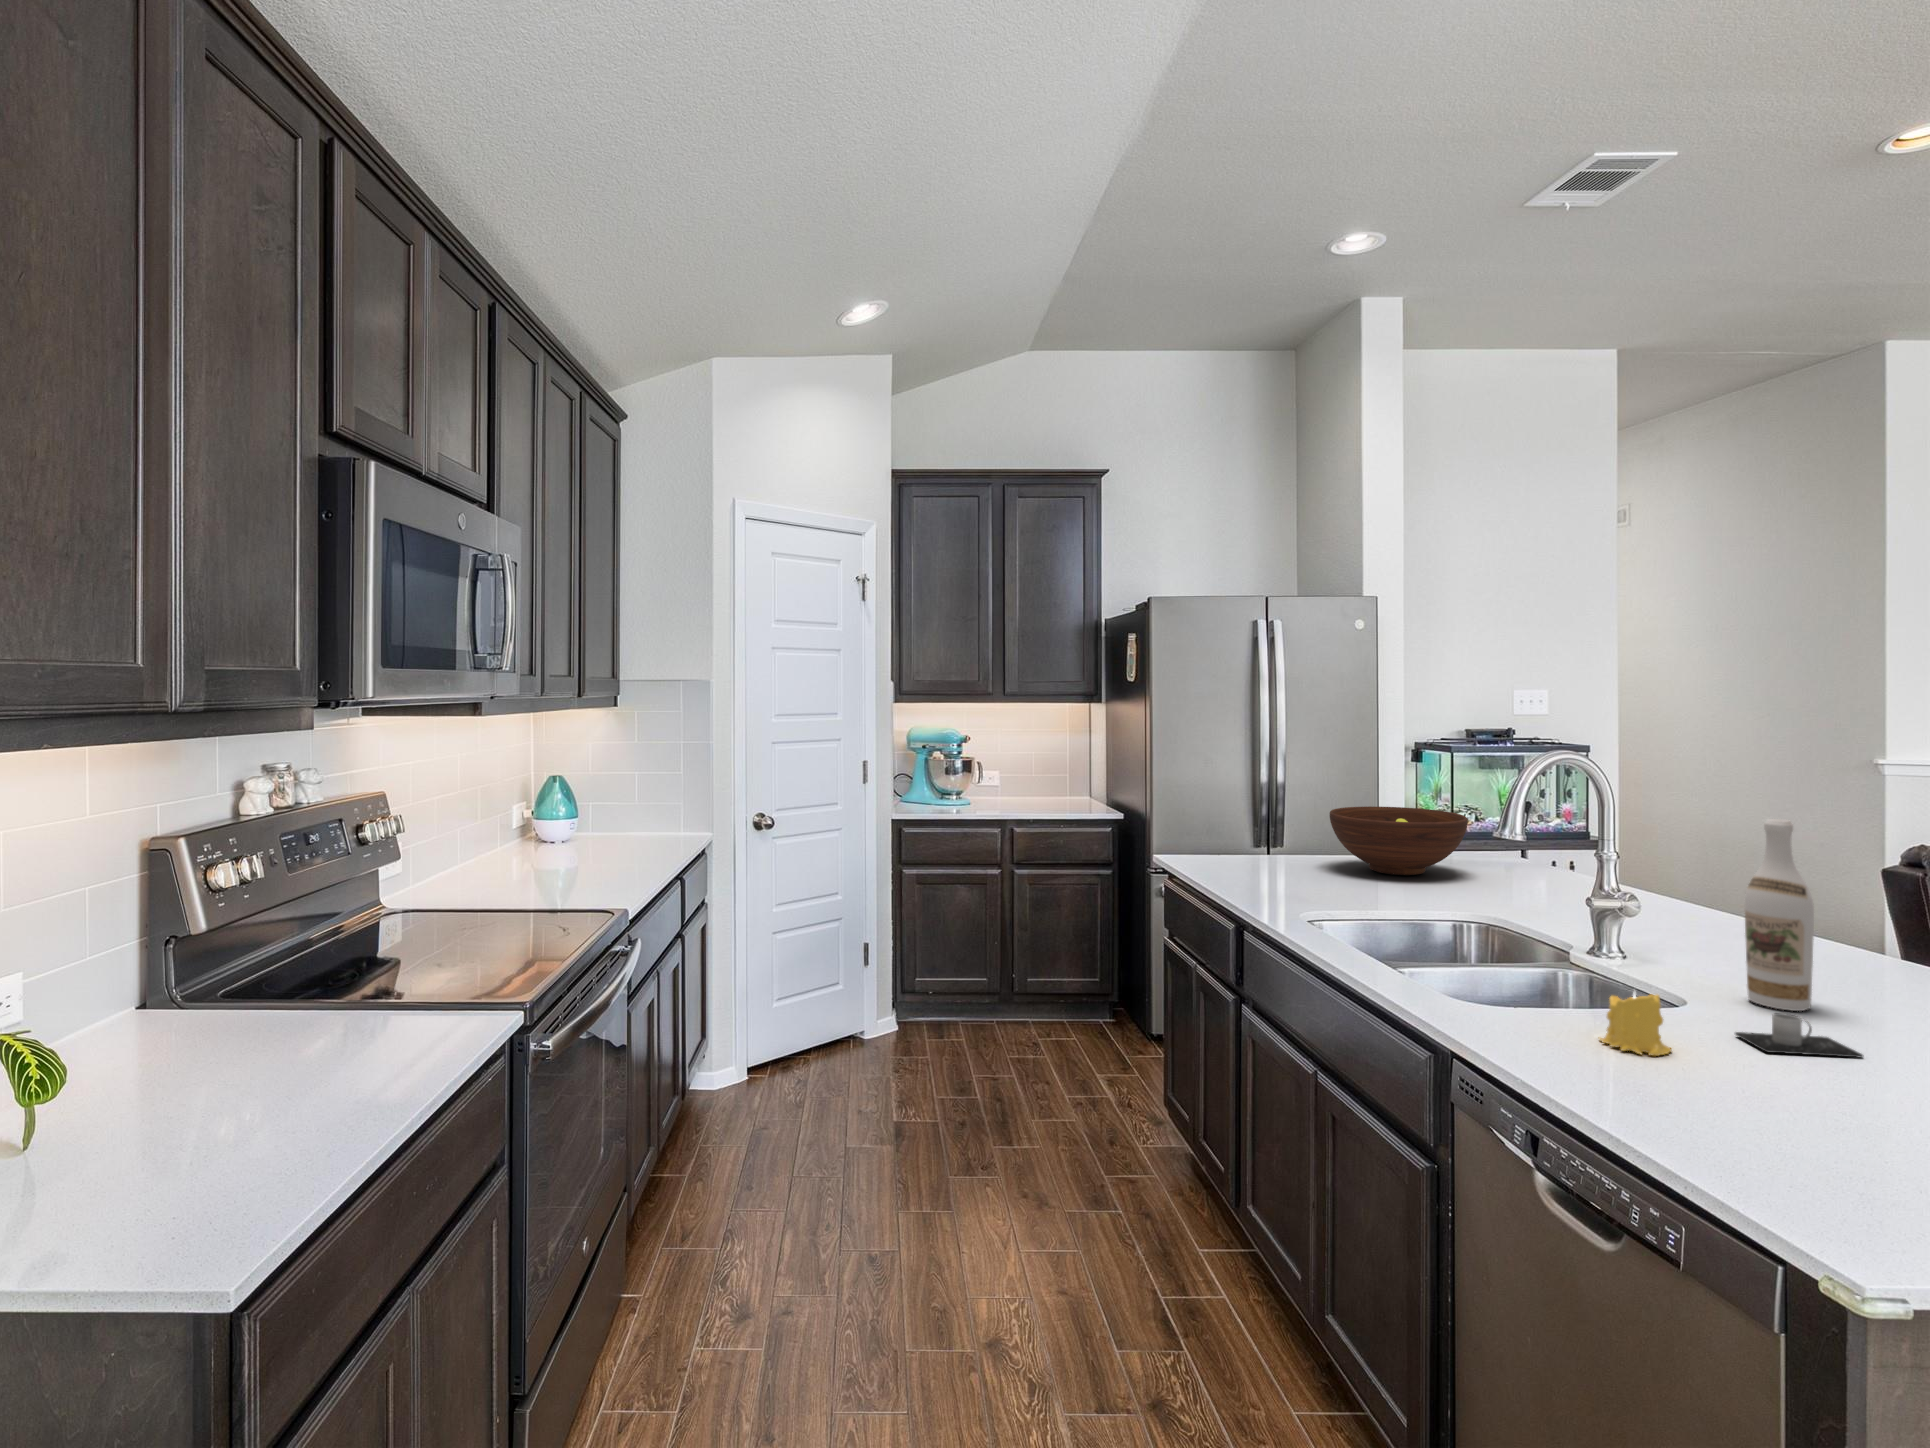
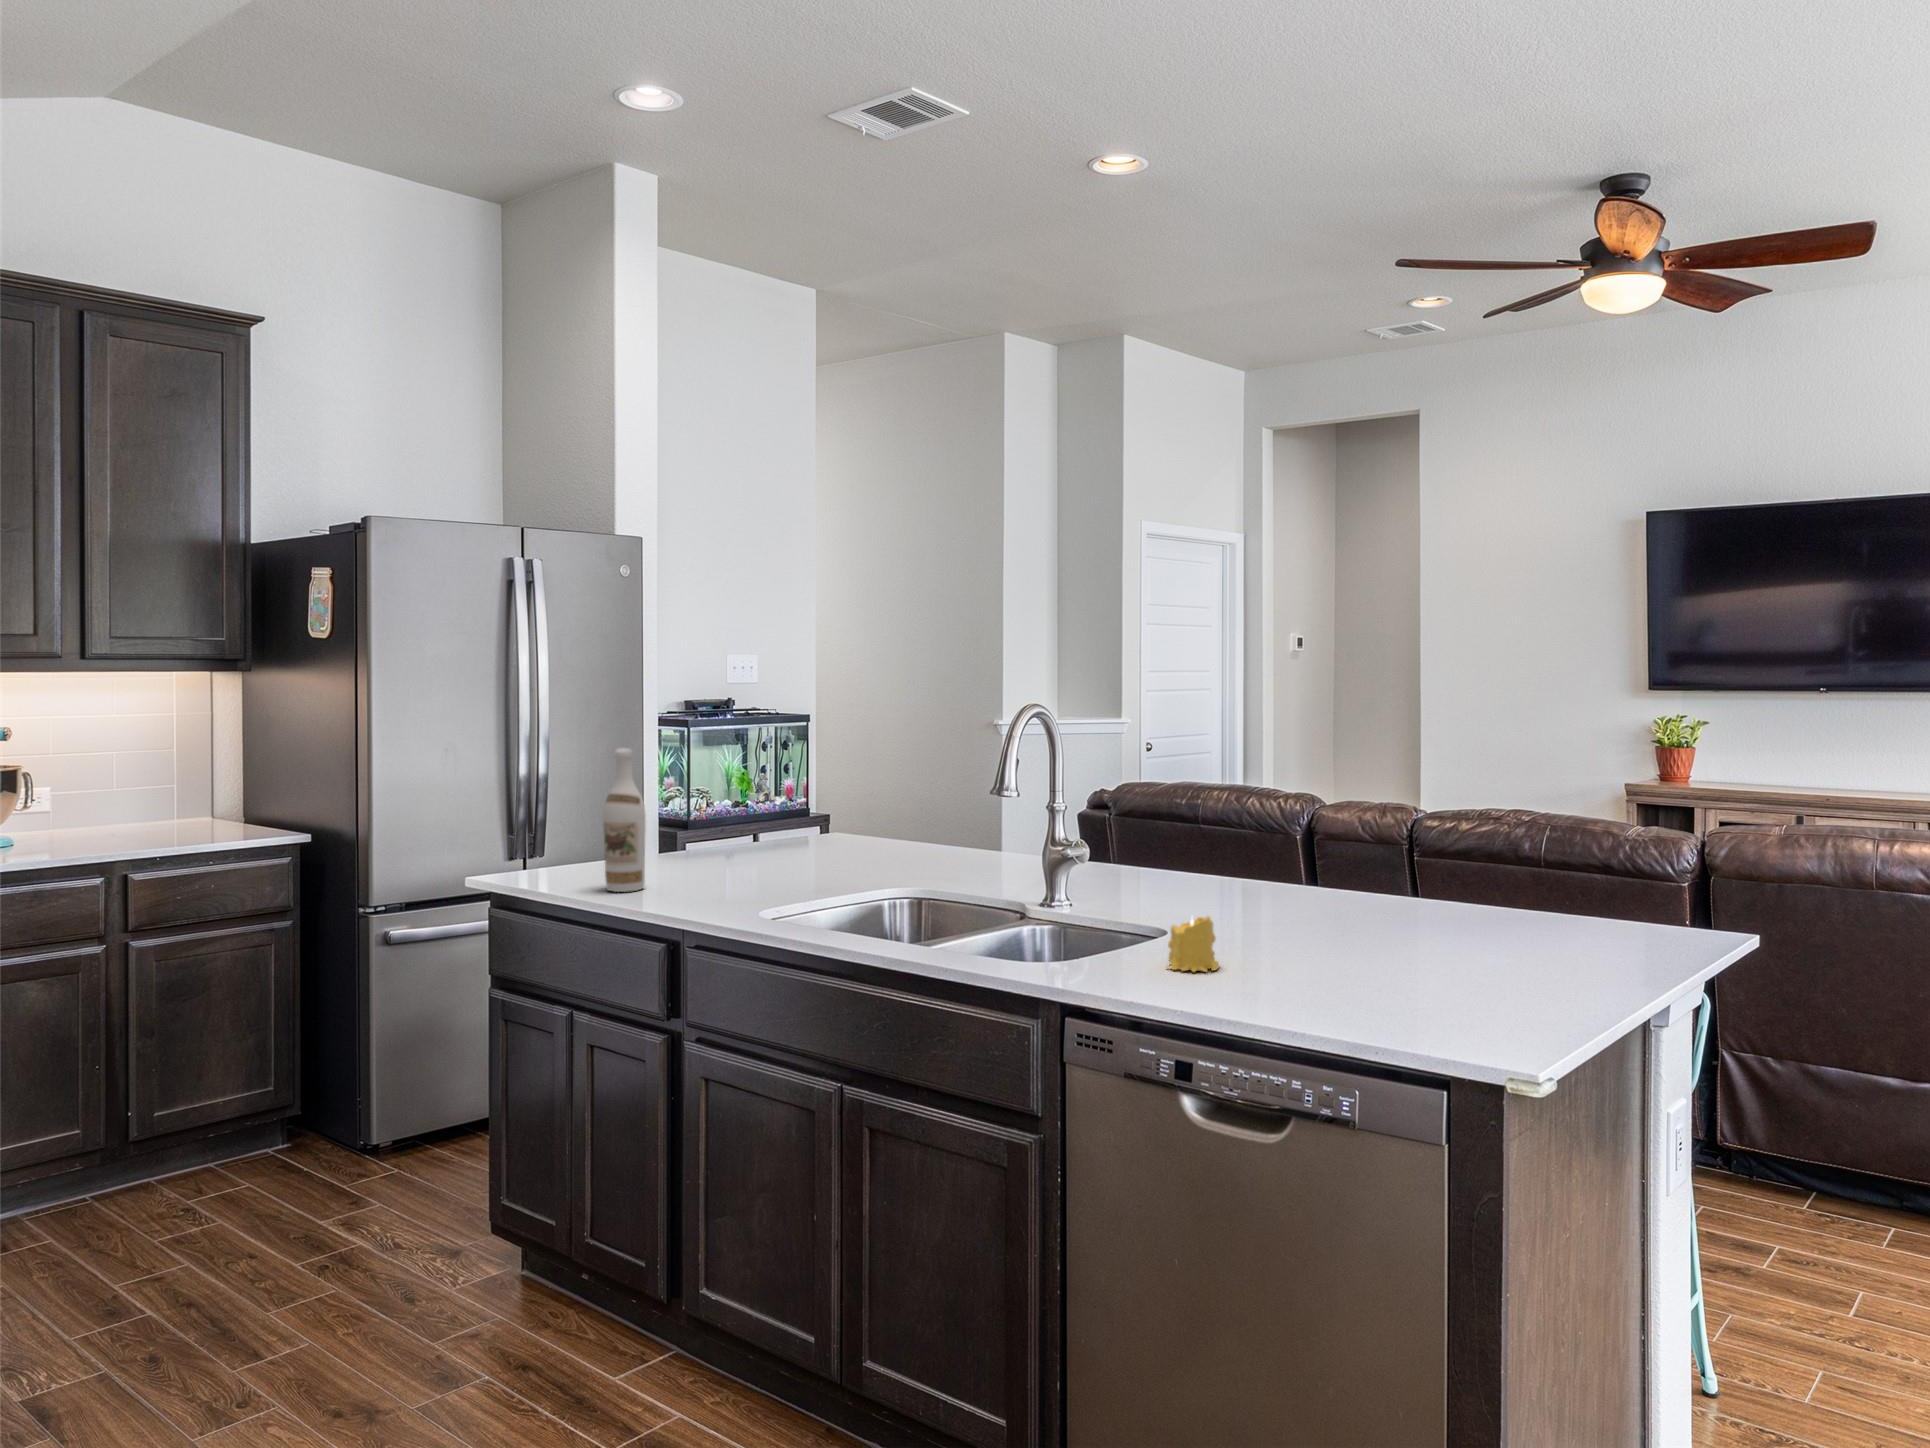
fruit bowl: present [1330,806,1468,875] -> none [694,783,841,861]
wine bottle: present [1745,819,1814,1011] -> present [603,748,646,892]
mug: present [1735,1013,1863,1058] -> none [1230,915,1309,950]

